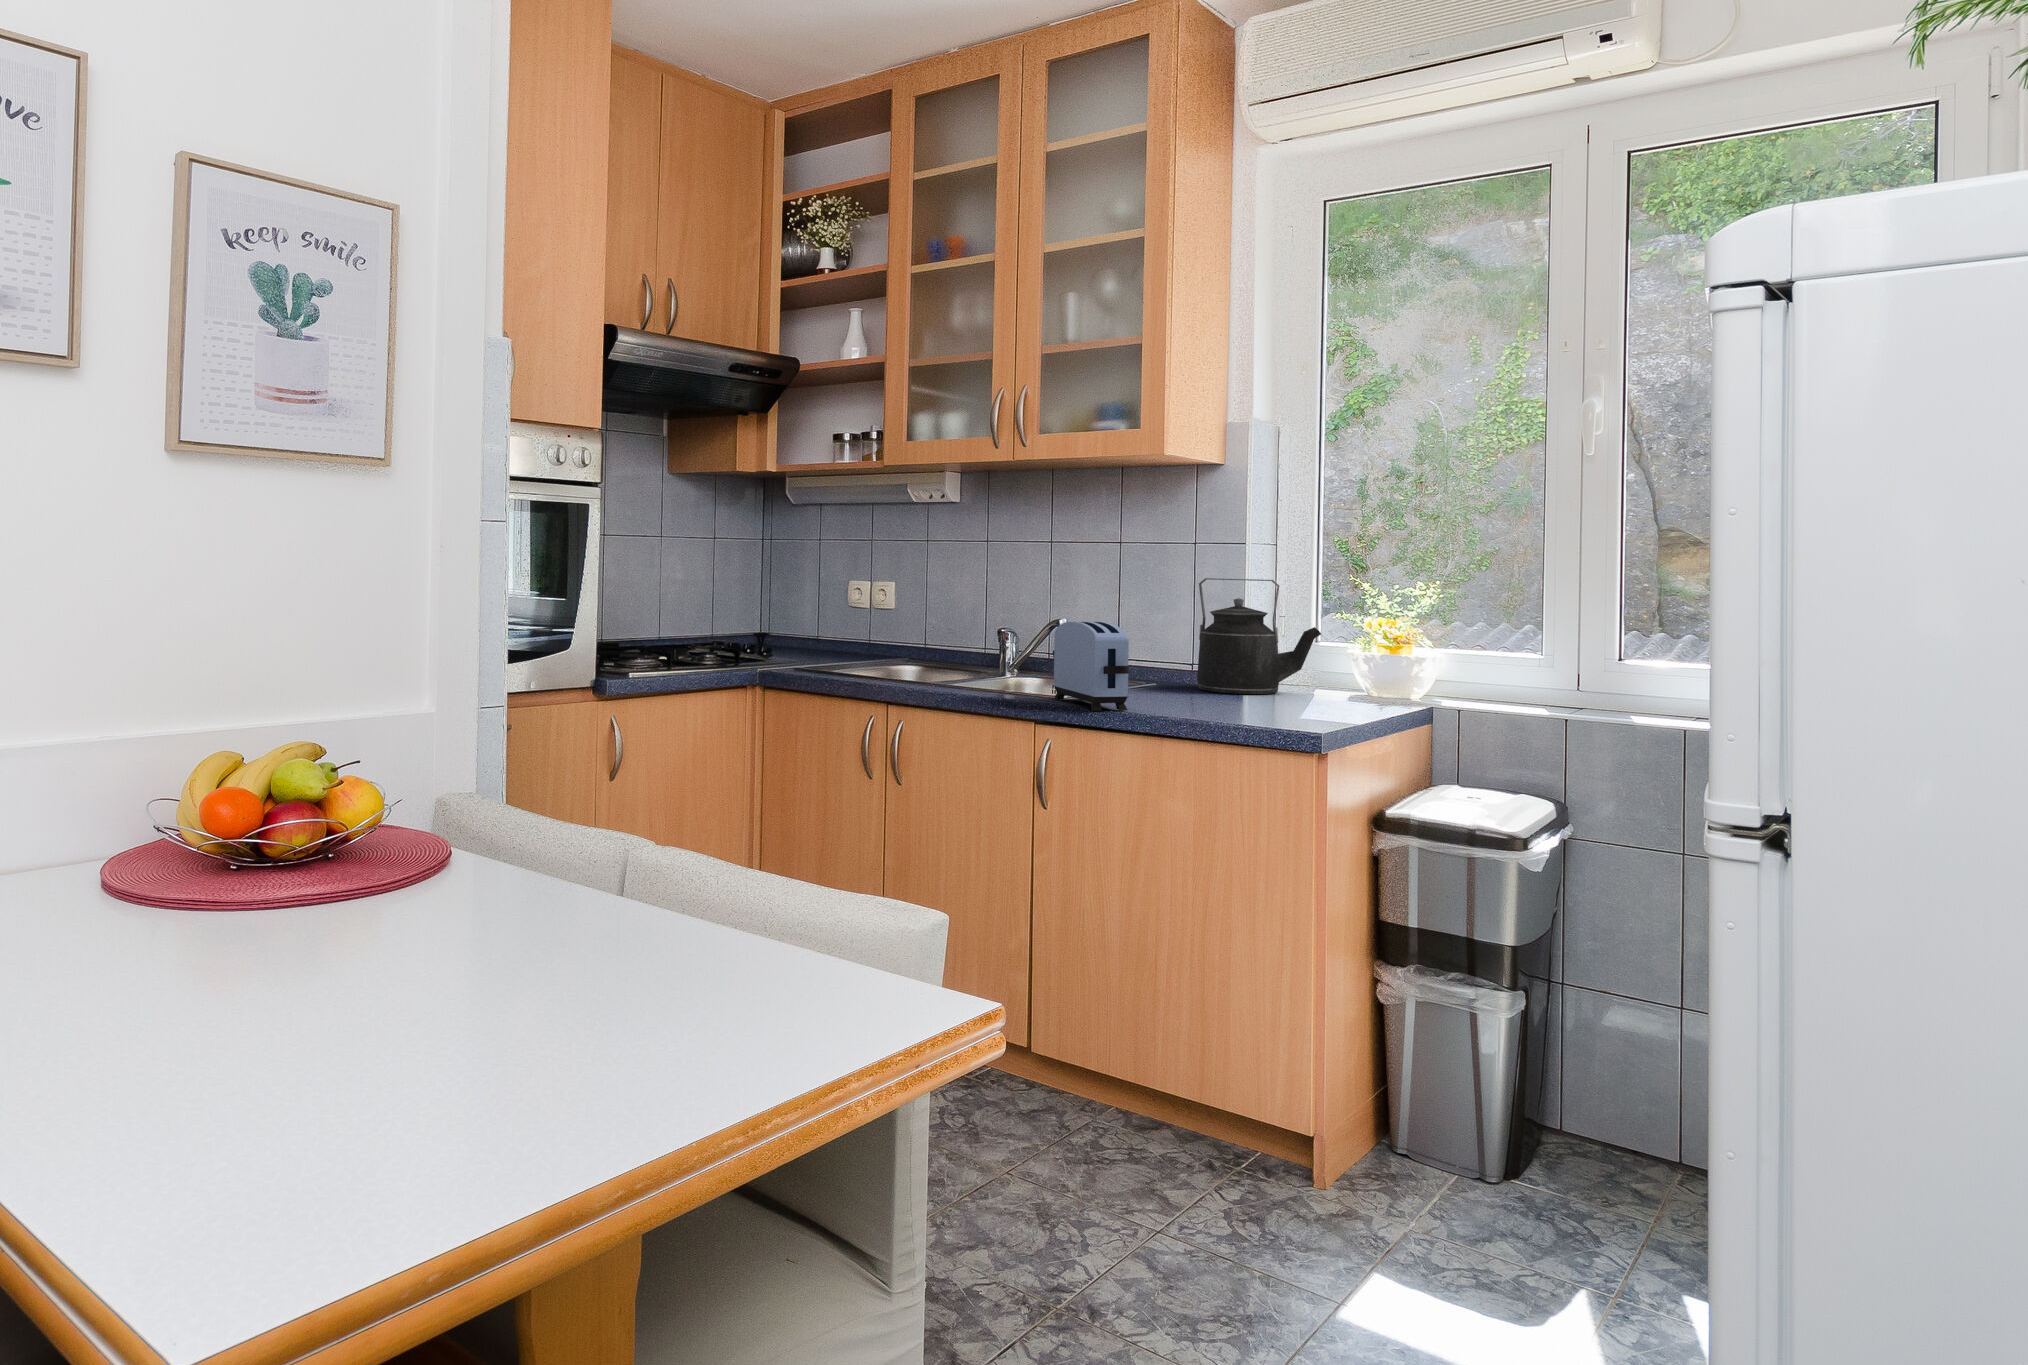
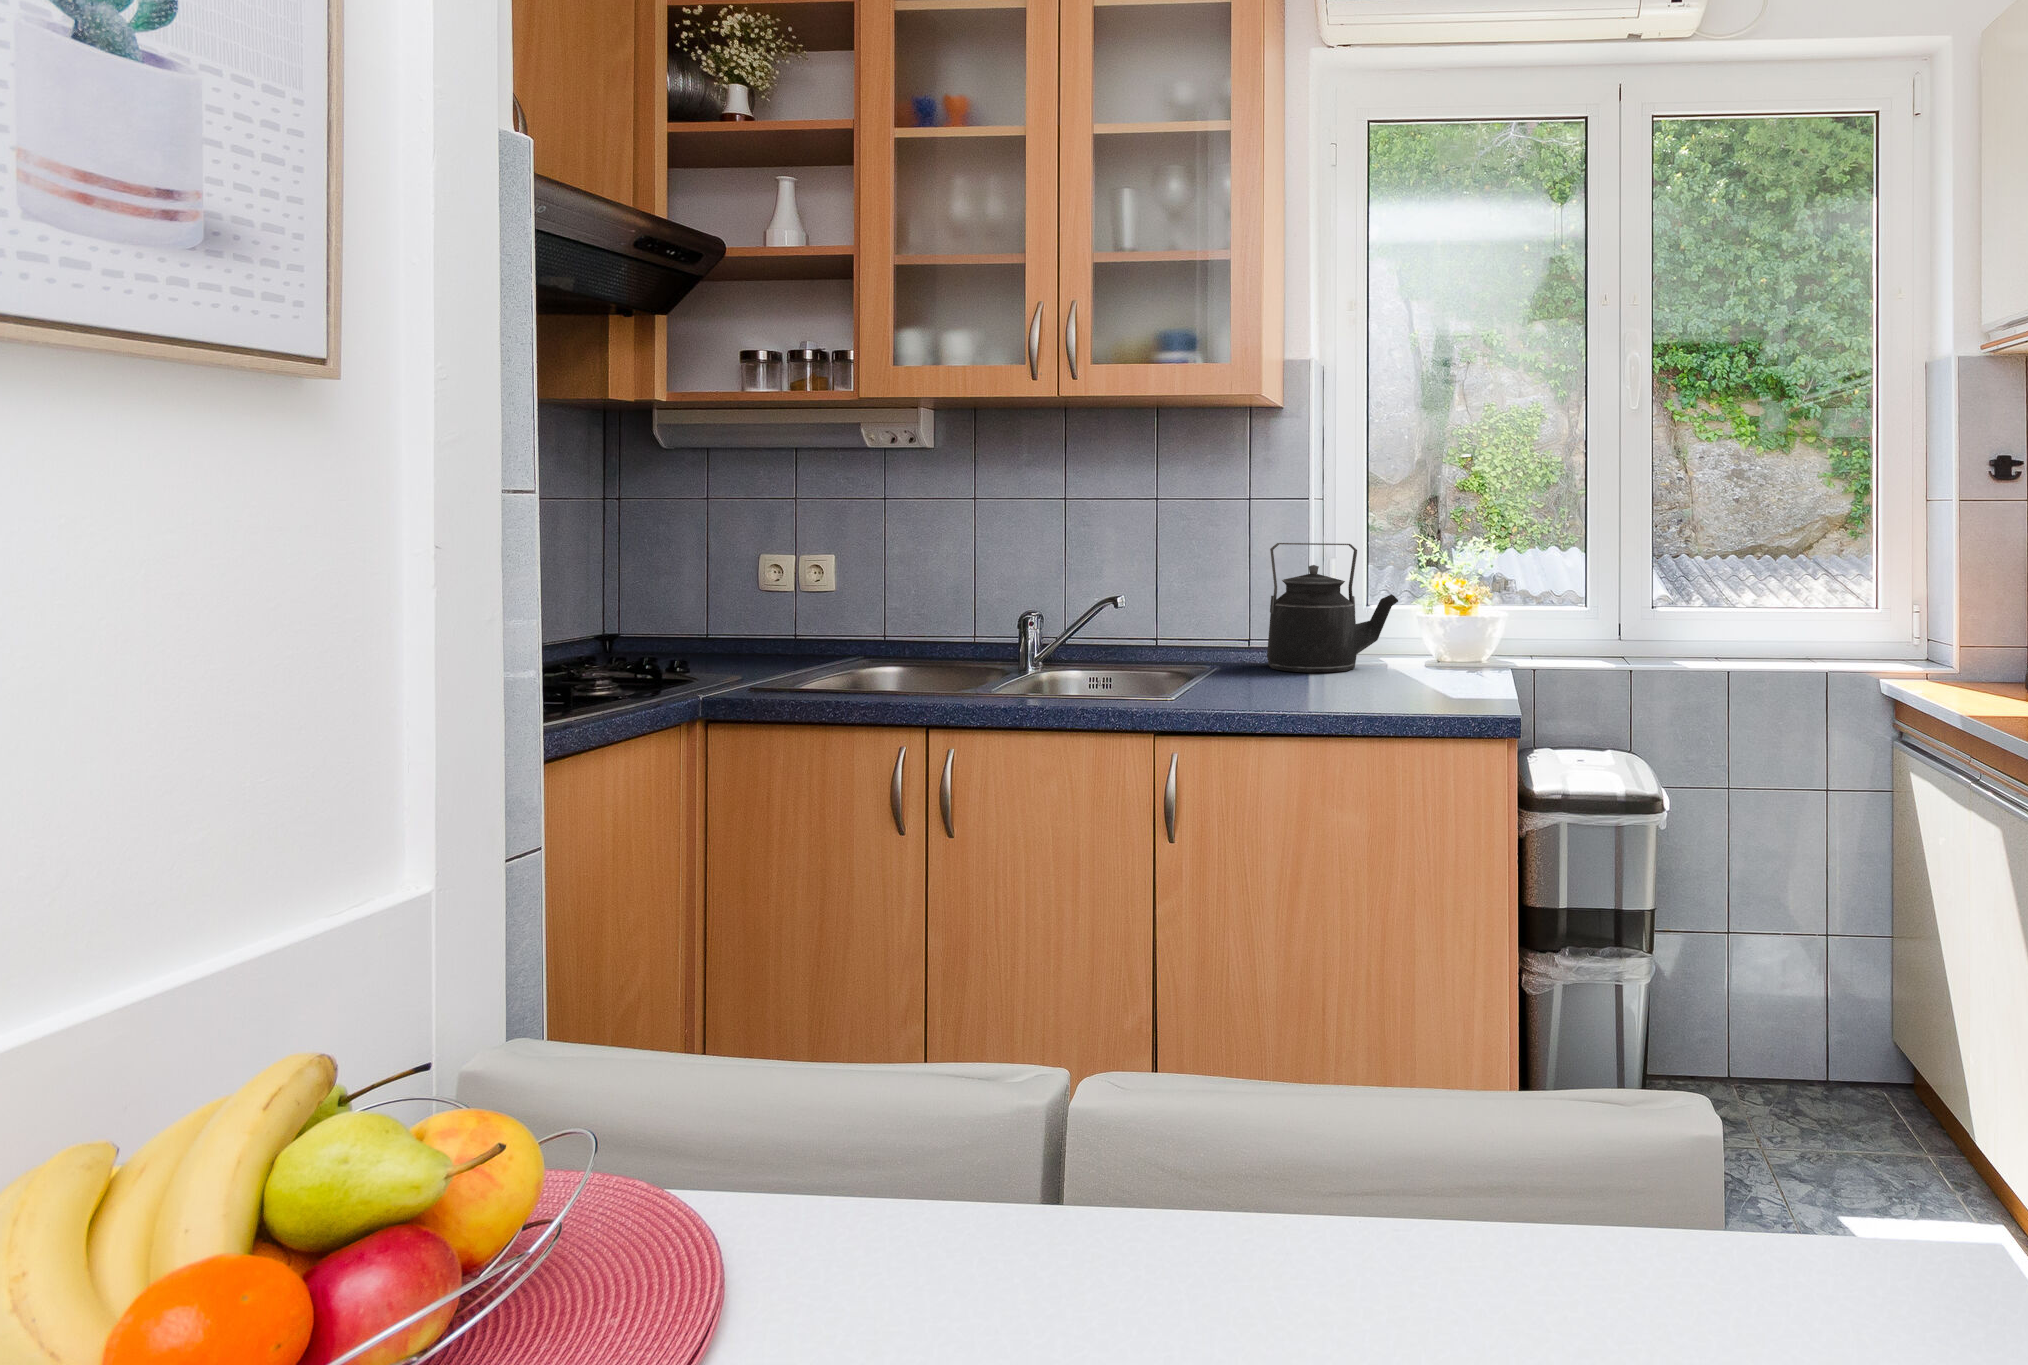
toaster: present [1052,622,1129,711] -> none [1161,603,1303,714]

